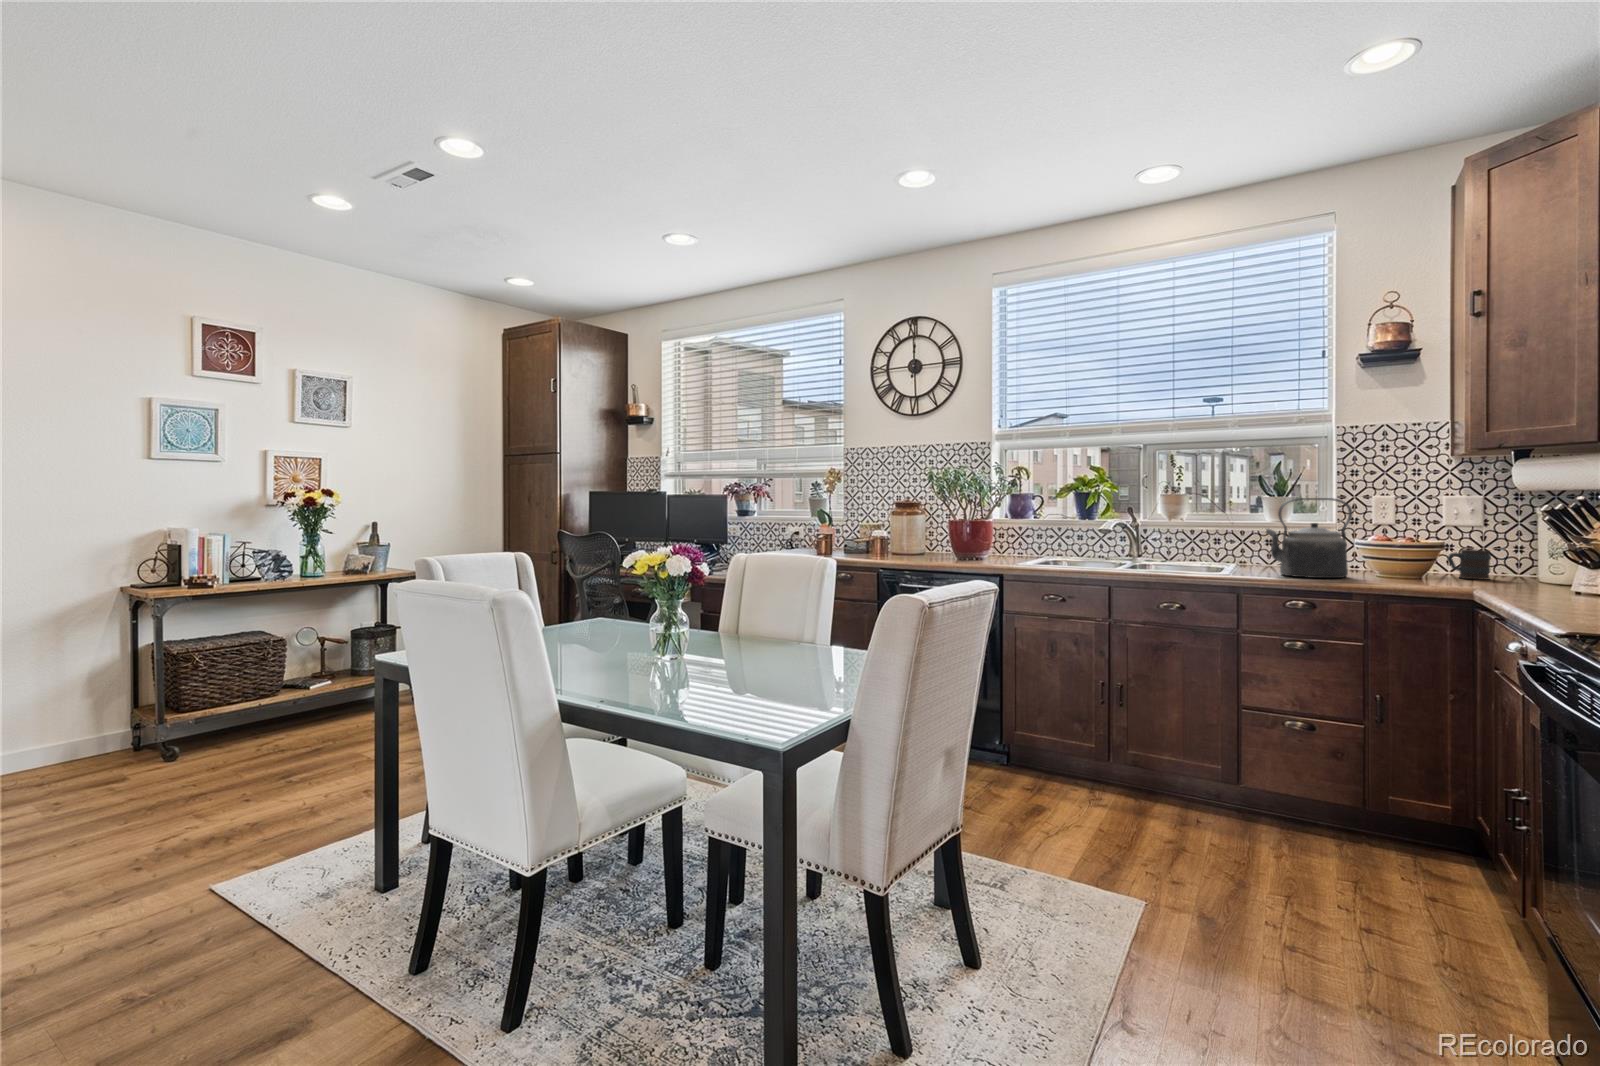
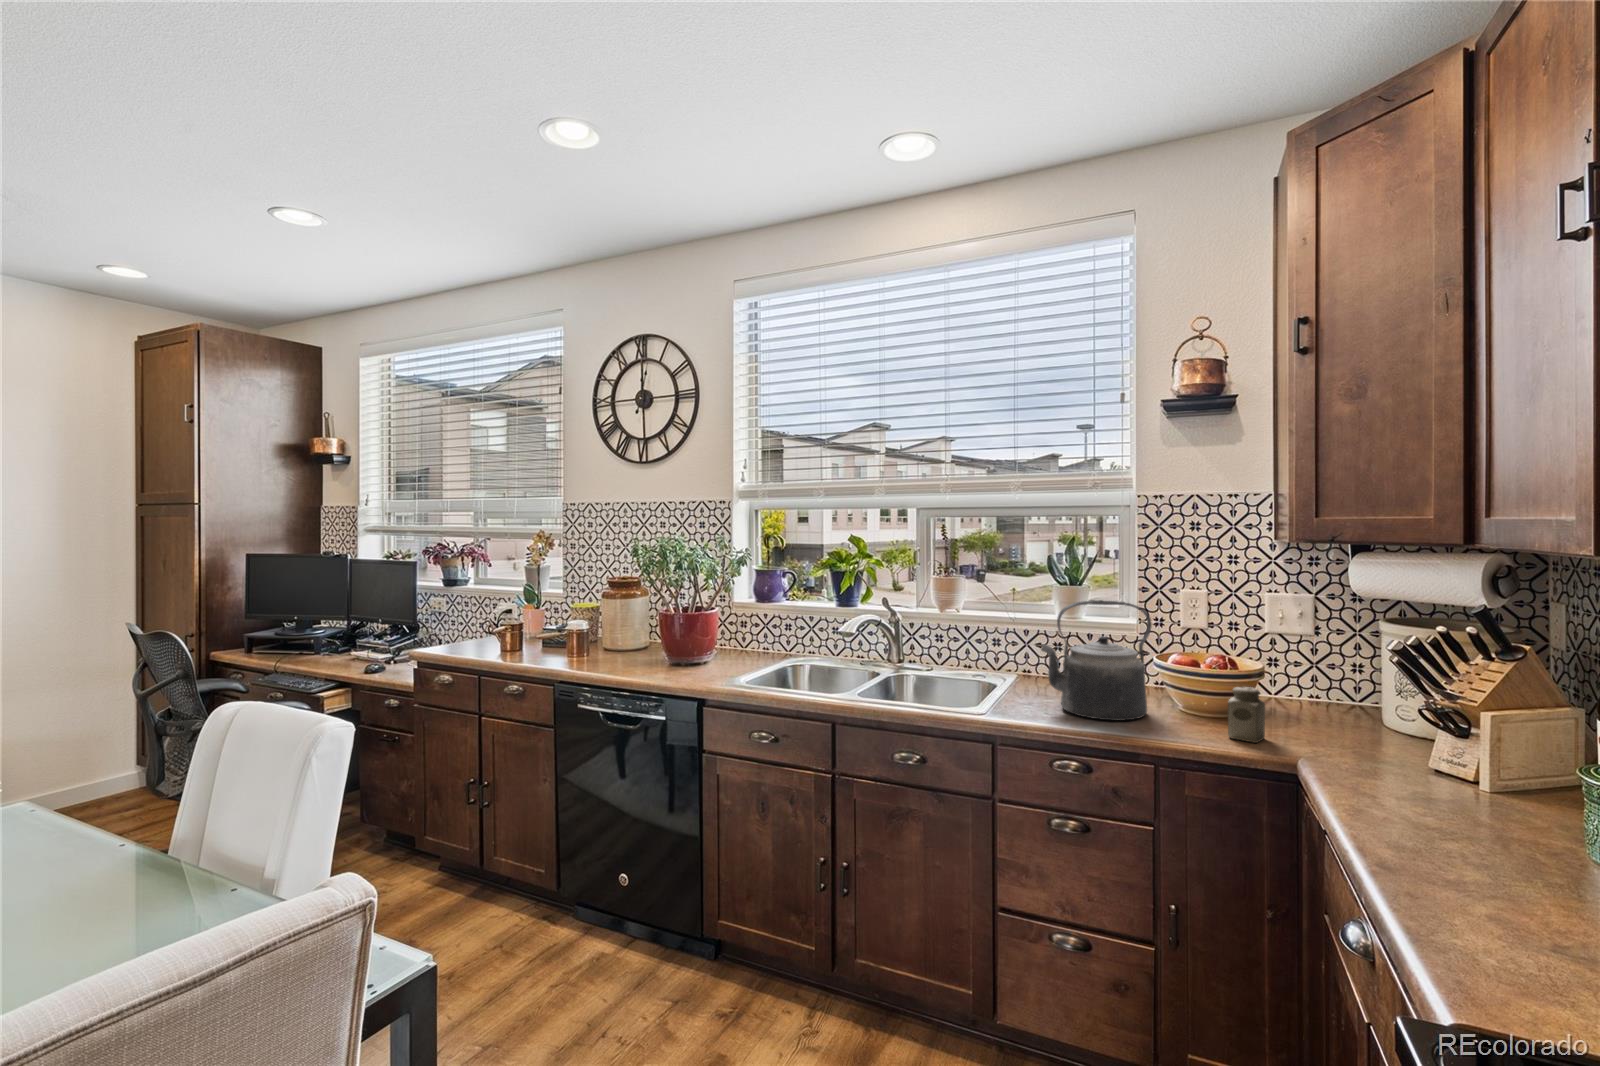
salt shaker: none [1412,549,1440,585] -> present [1228,687,1265,743]
mug: present [1447,549,1491,580] -> none [1273,674,1329,721]

